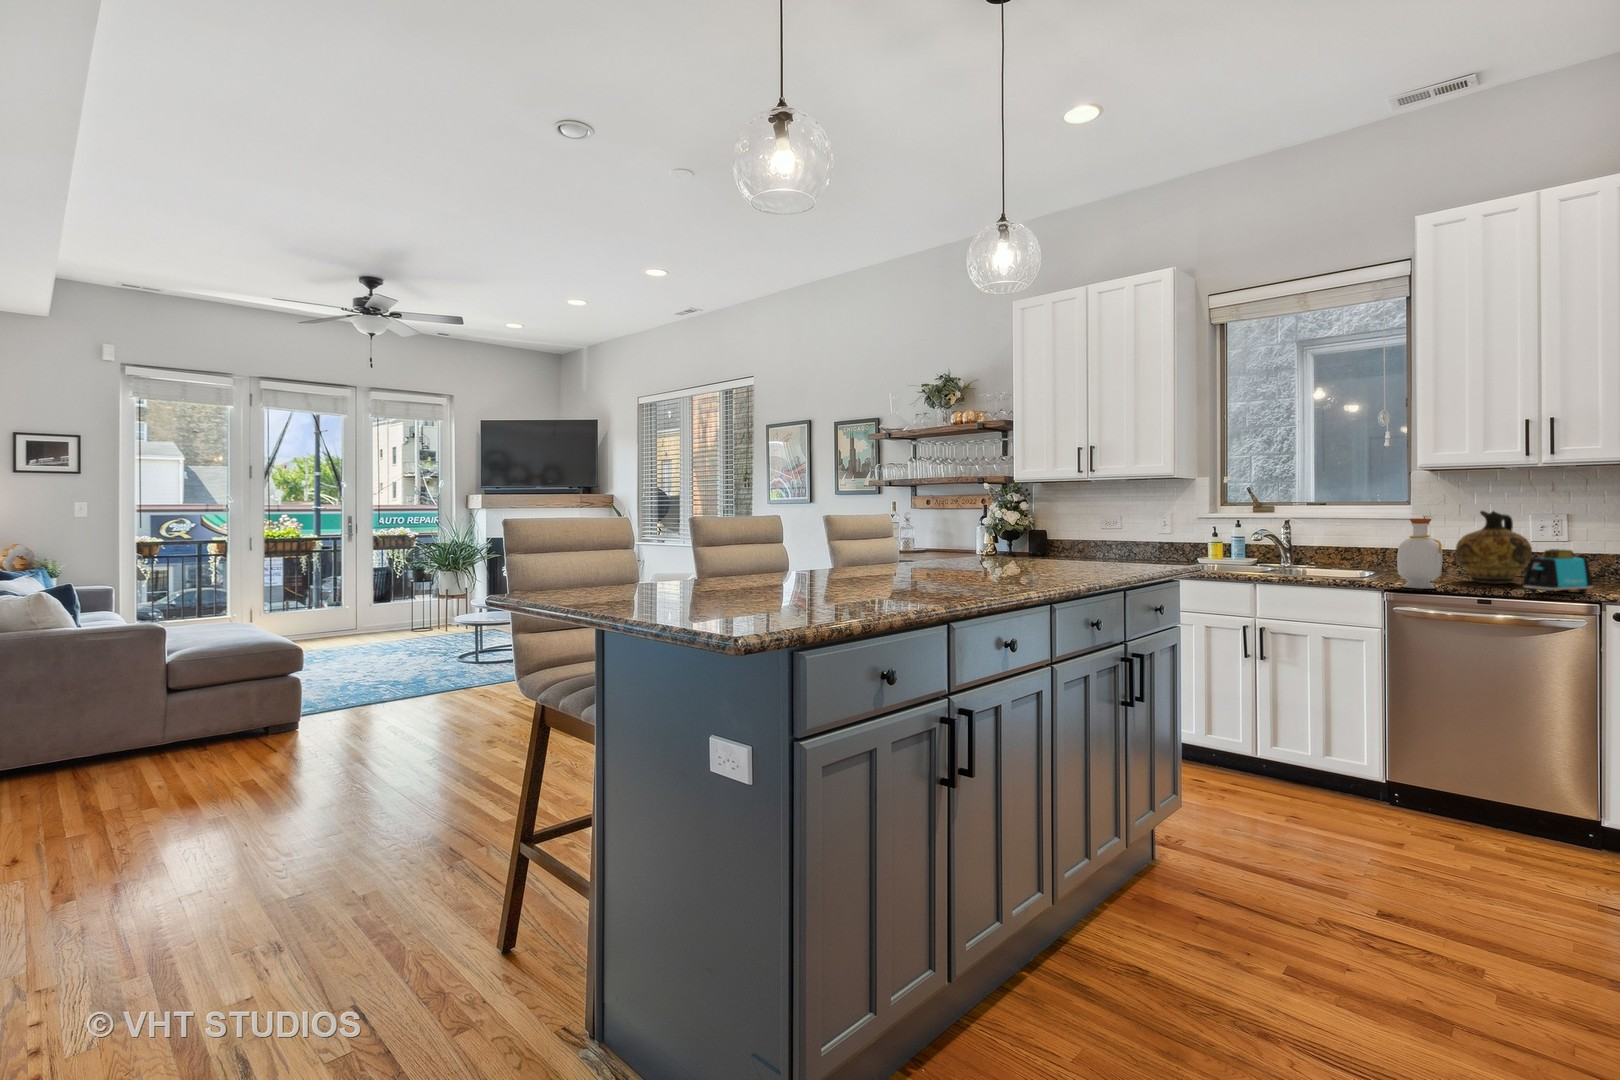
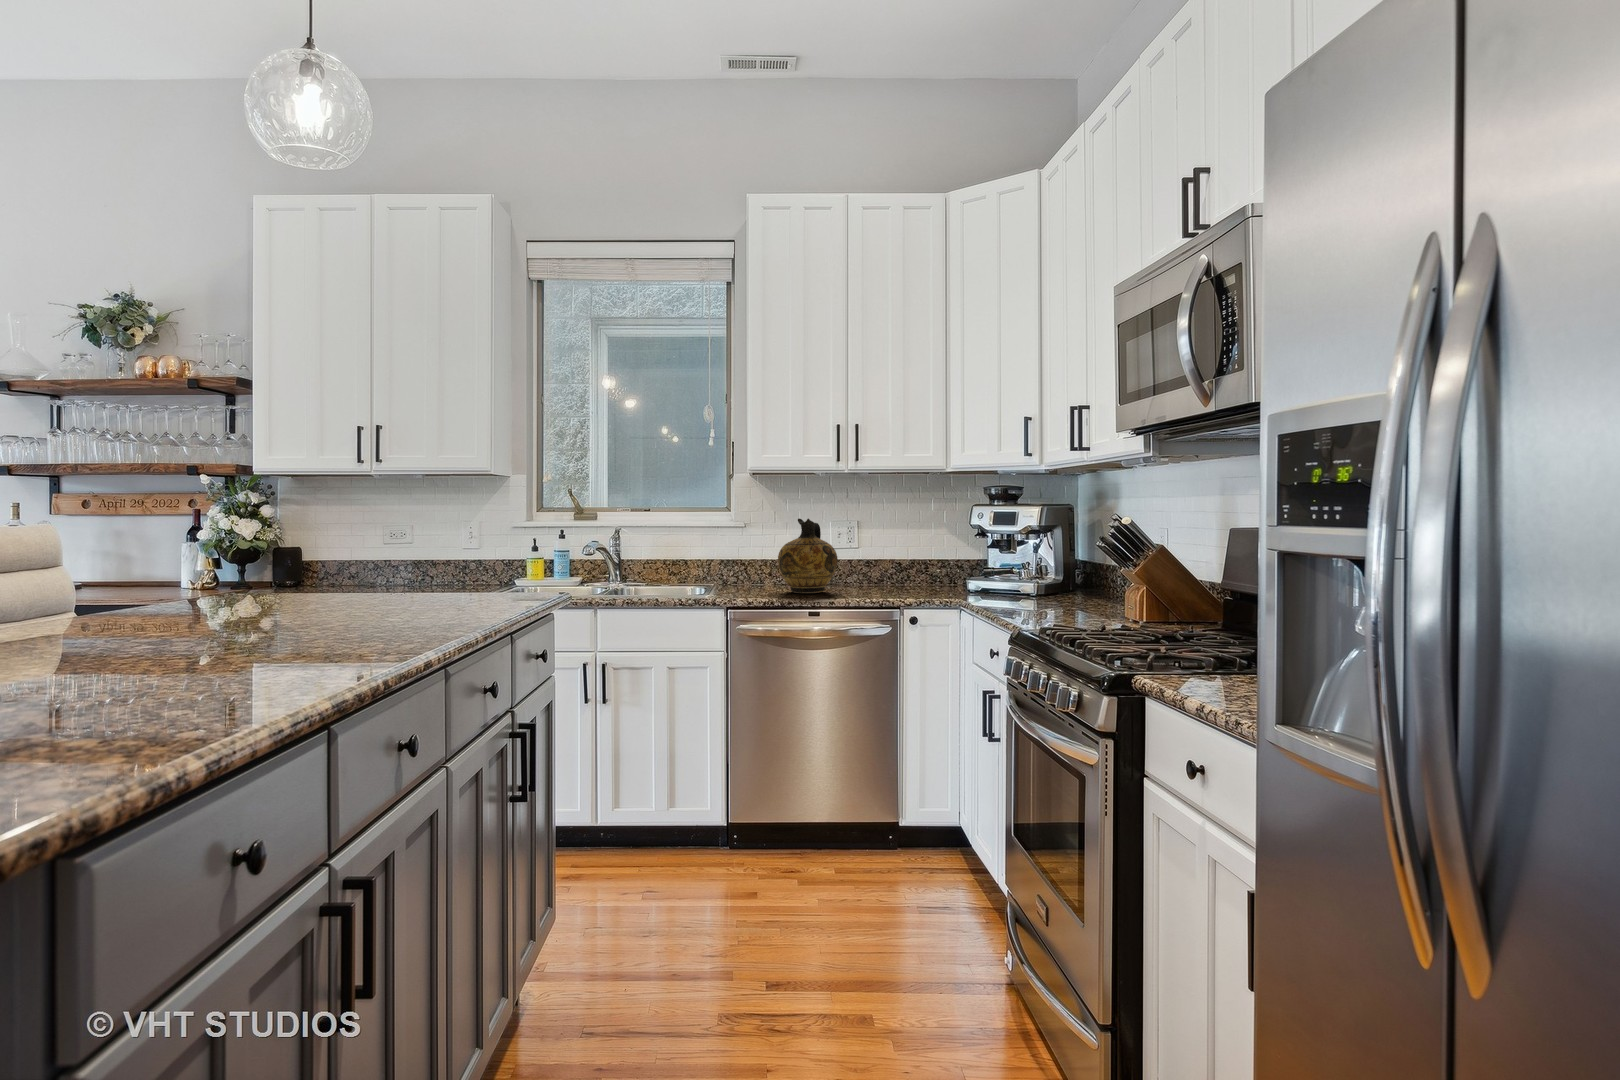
bottle: present [1397,519,1443,588] -> none [734,526,773,602]
toaster: present [1523,549,1593,594] -> none [838,556,887,601]

